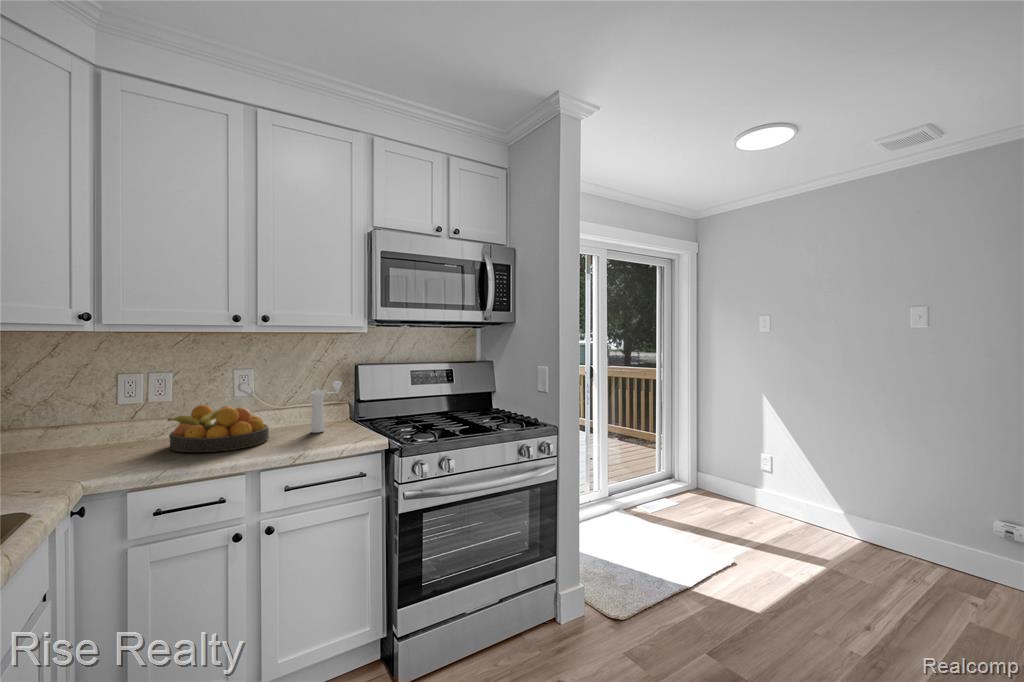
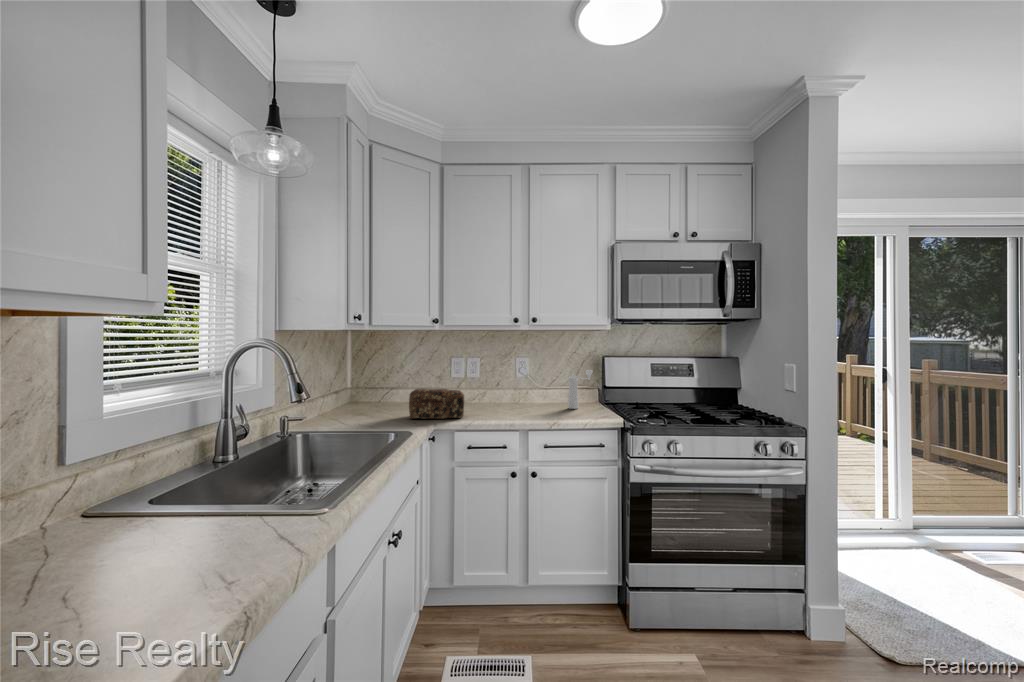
fruit bowl: present [168,405,269,452] -> none [477,381,538,413]
bread loaf: none [35,425,151,484] -> present [409,389,464,419]

